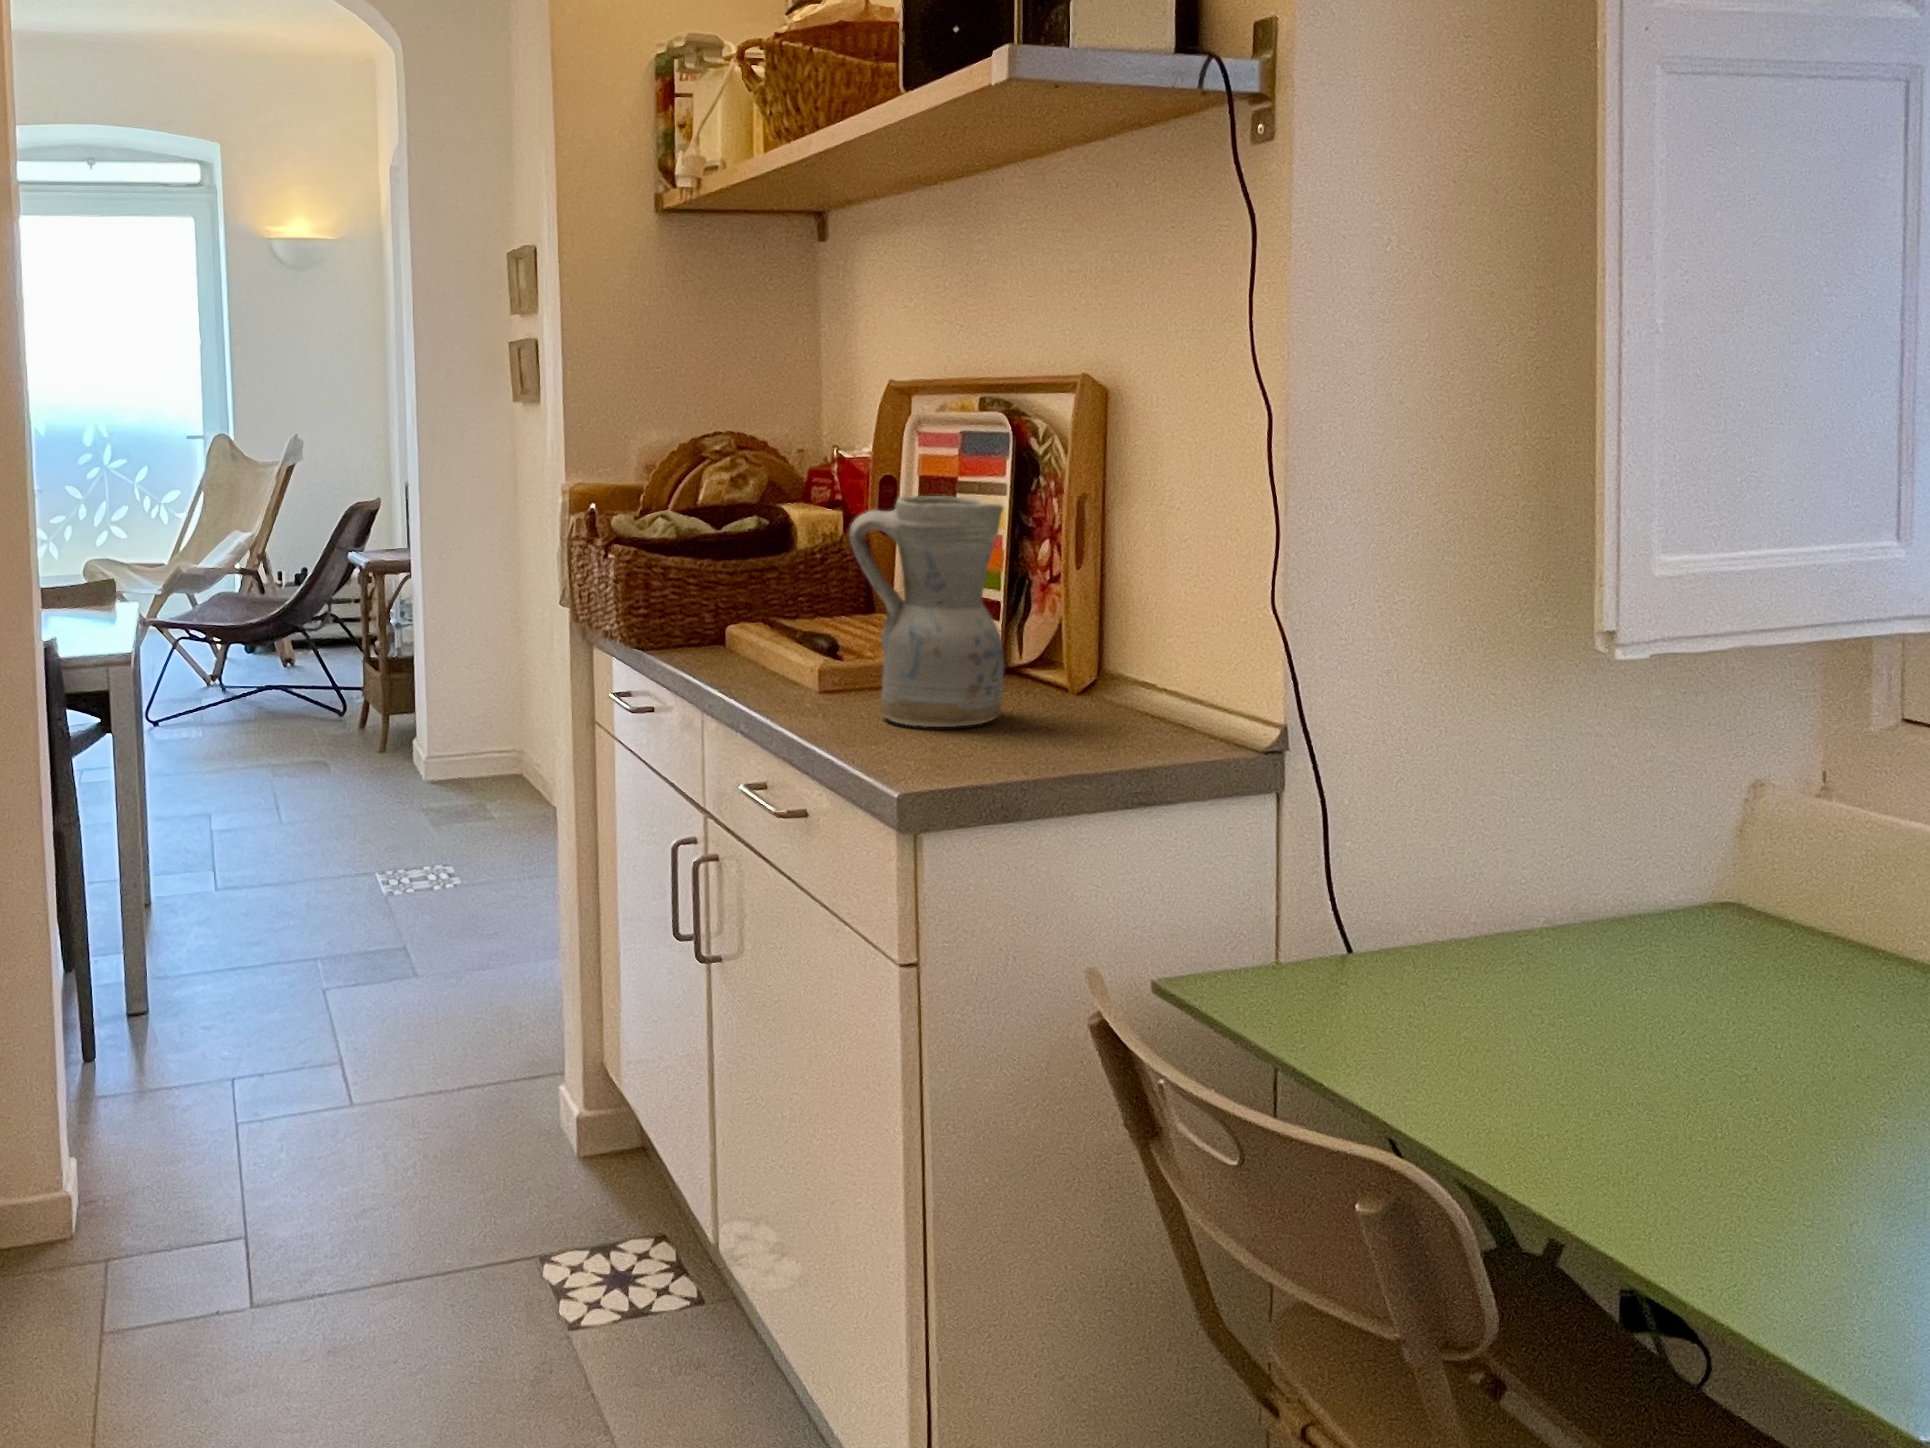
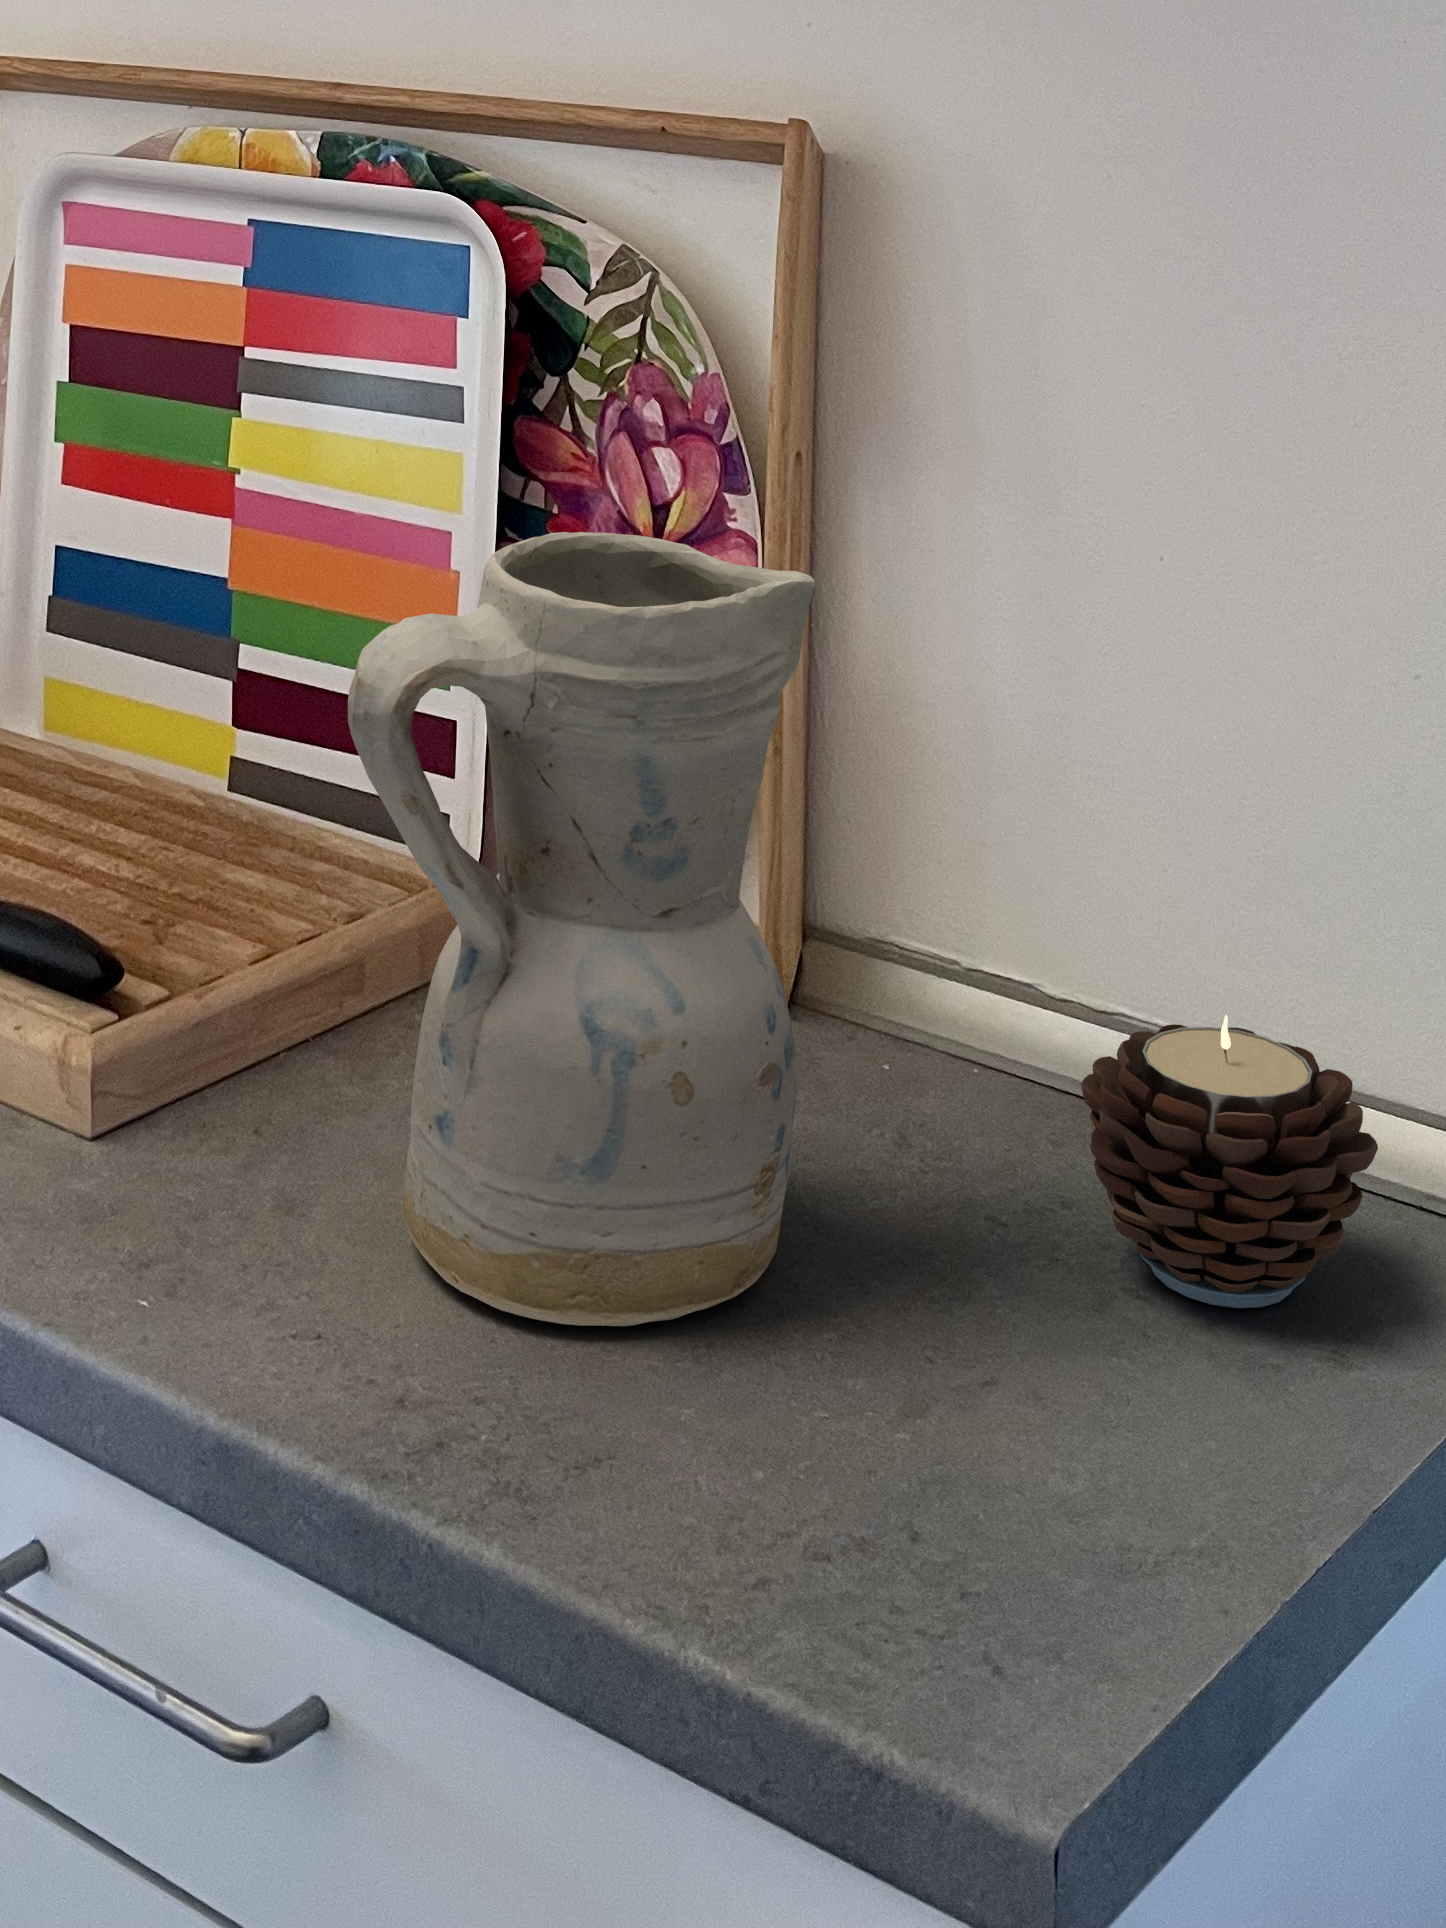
candle: none [1083,652,1180,744] -> present [1081,1015,1378,1308]

